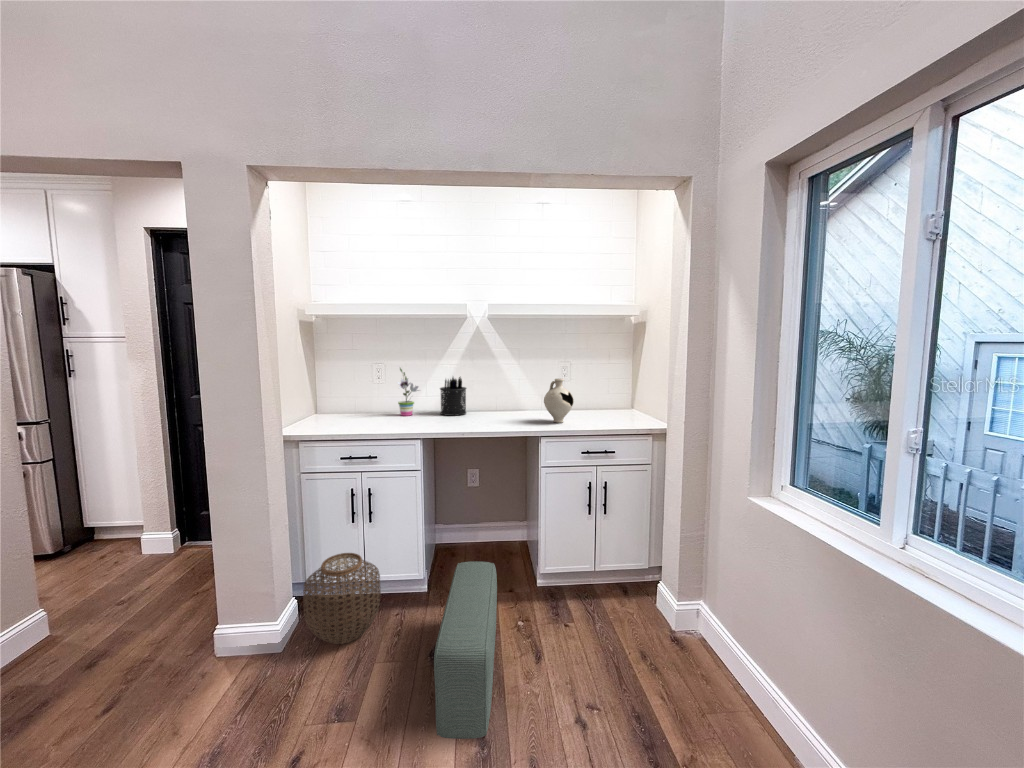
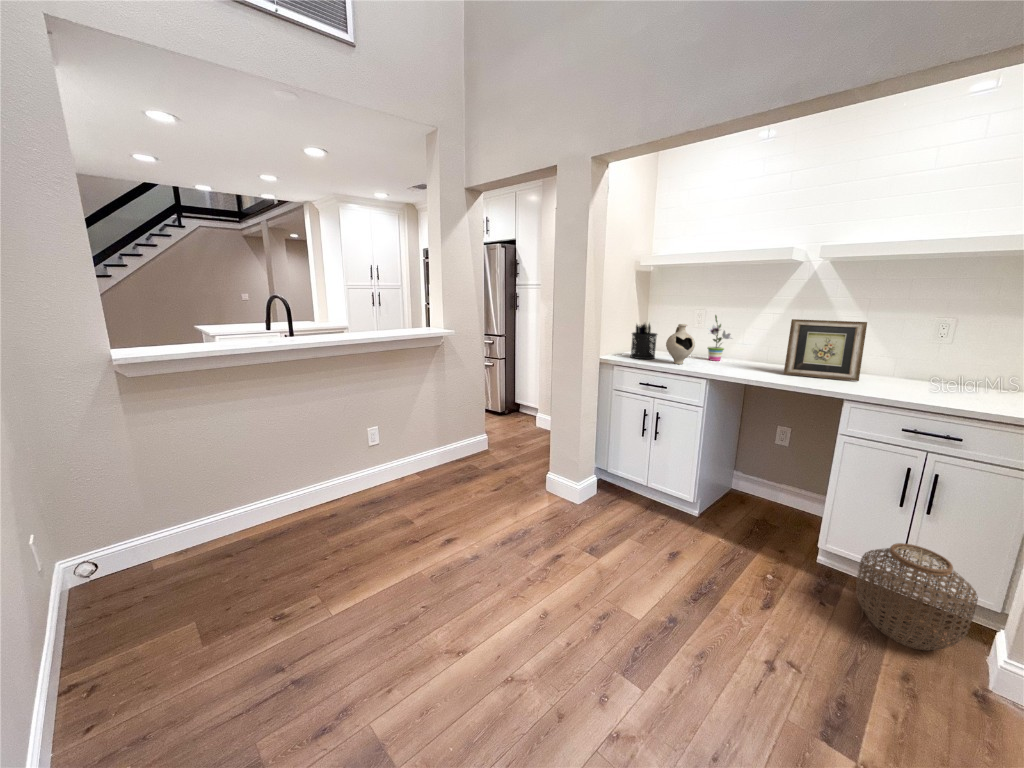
picture frame: none [477,368,534,420] -> present [784,319,867,381]
pen holder: present [440,377,466,416] -> present [630,324,657,359]
decorative vase: present [544,378,574,423] -> present [666,324,695,364]
woven basket: present [303,553,381,644] -> present [856,543,978,650]
pouf: present [434,562,497,739] -> none [643,495,750,618]

